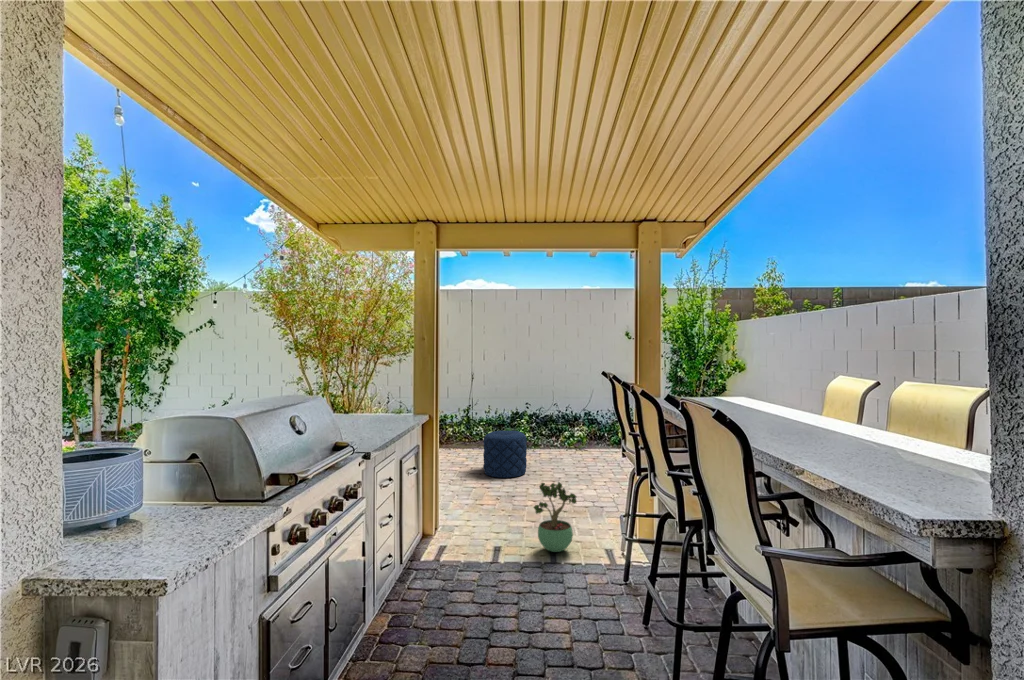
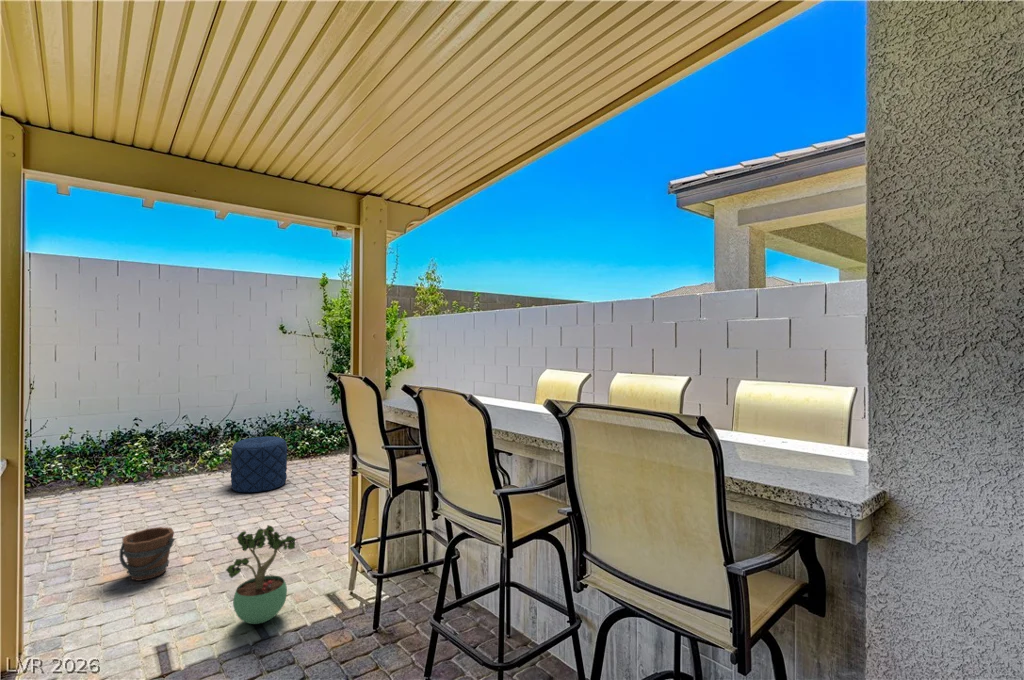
pouf: present [483,431,527,478] -> present [231,436,287,492]
bucket: none [492,475,521,508] -> present [120,527,175,581]

